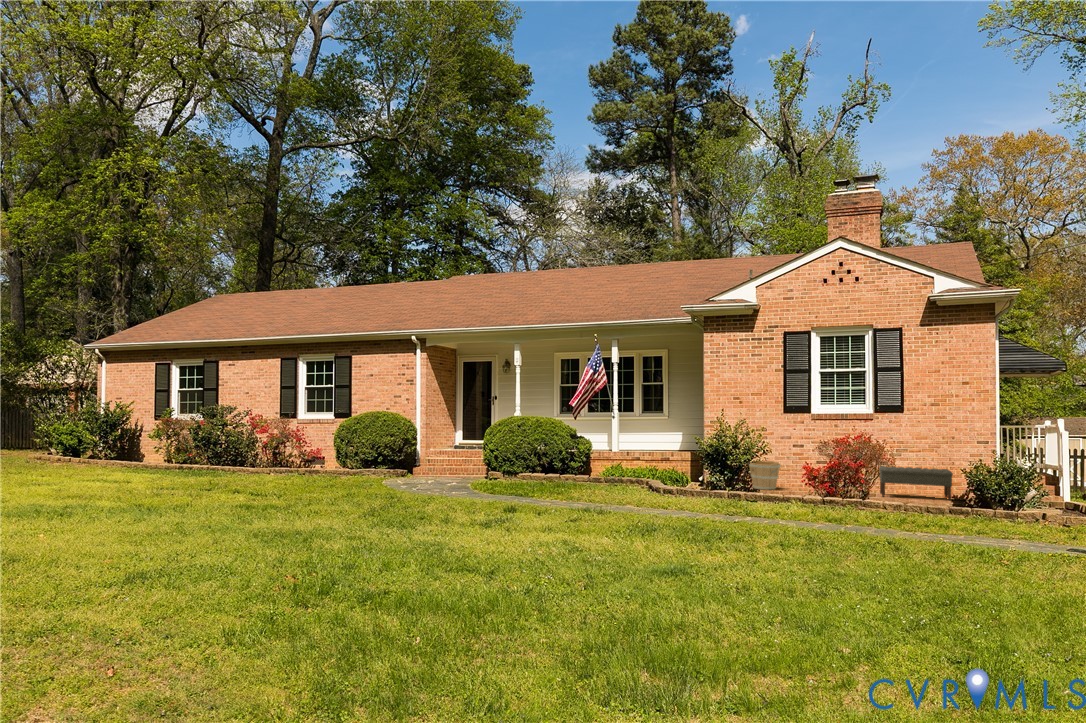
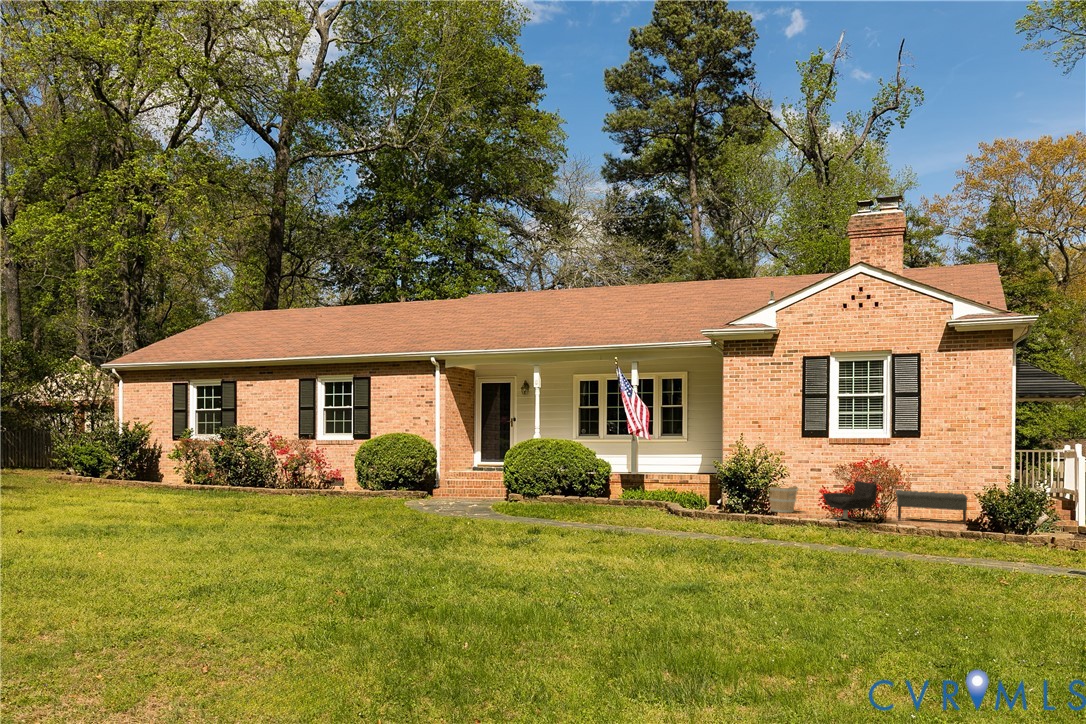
lounge chair: none [806,457,861,500] -> present [823,481,877,522]

